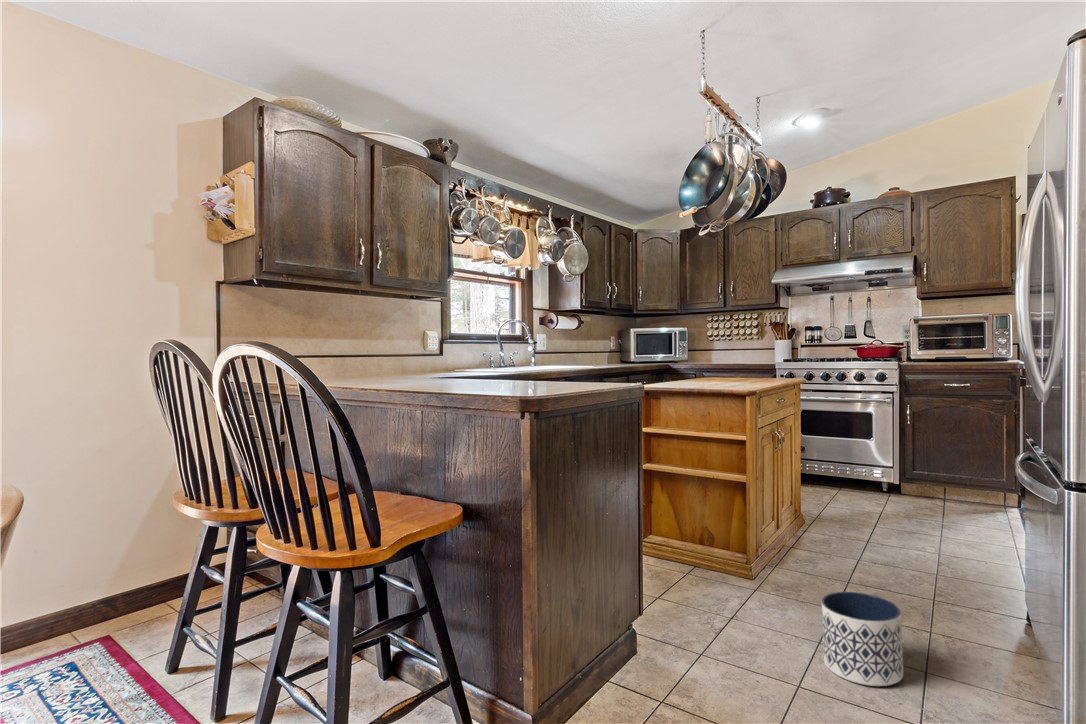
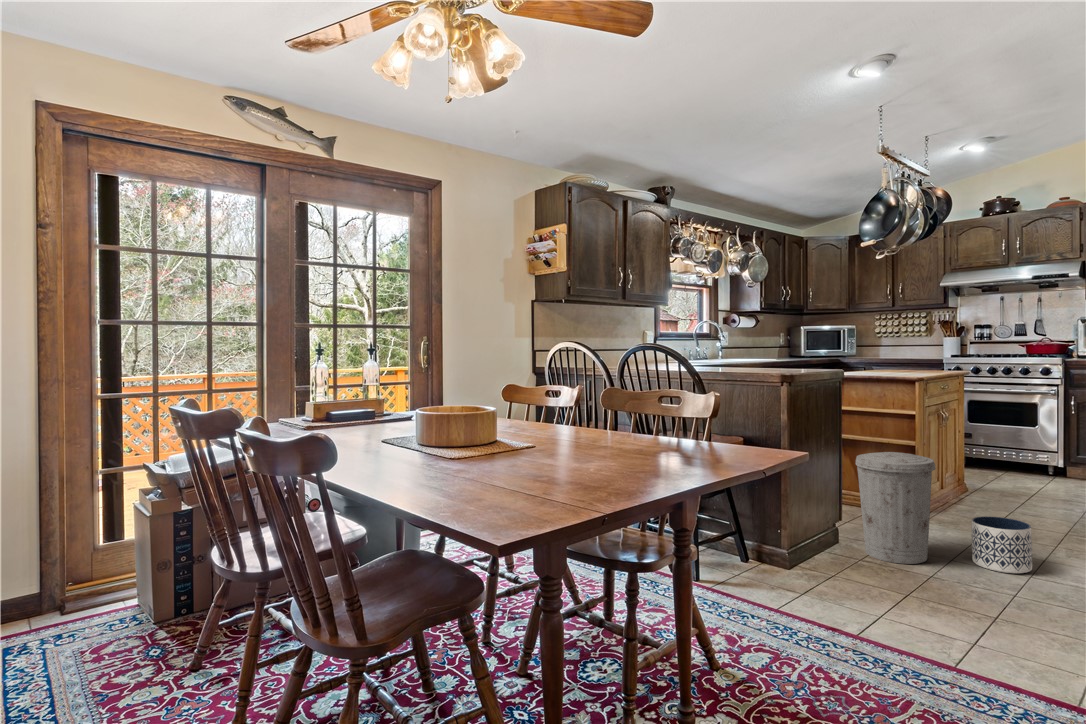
trash can: none [665,503,774,682] -> present [855,452,936,564]

